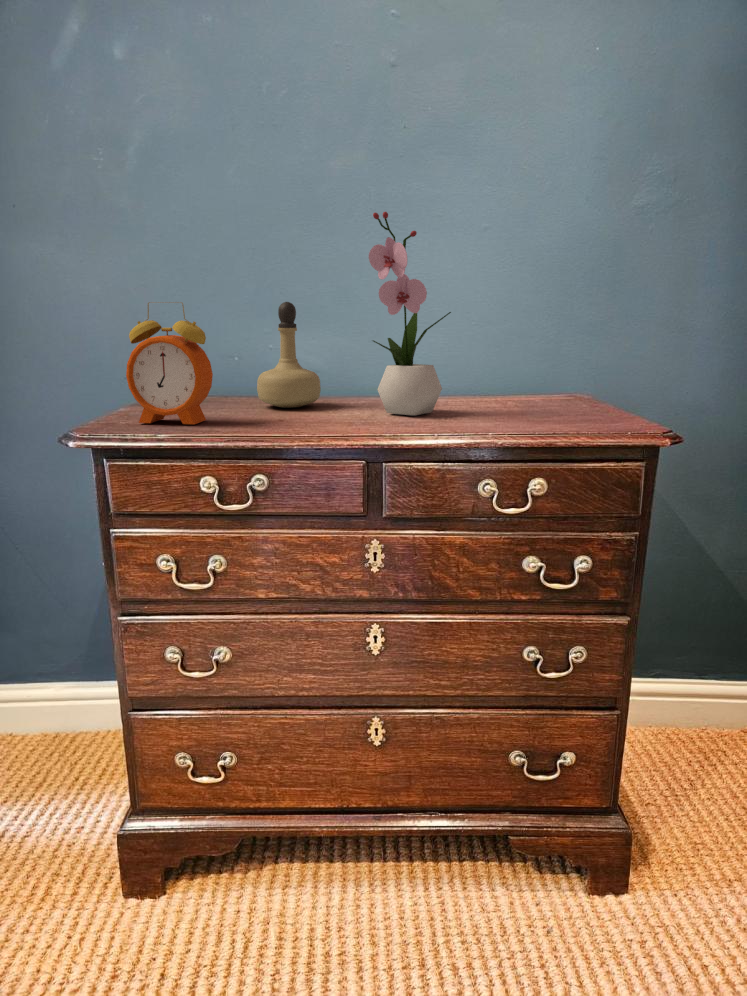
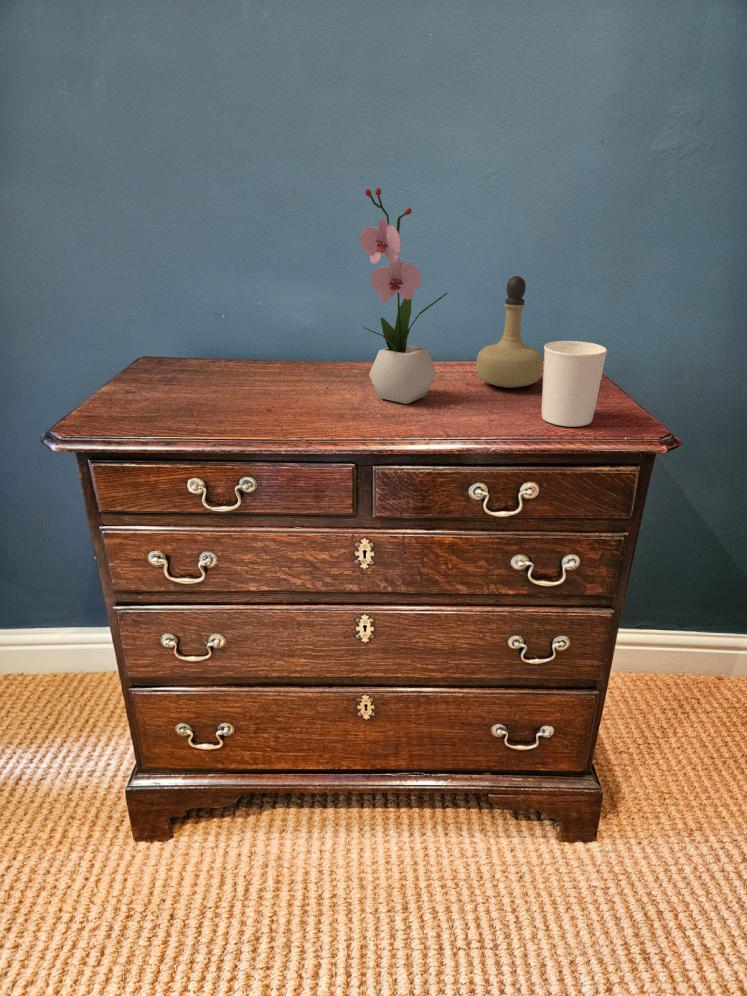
perfume bottle: present [257,302,321,408] -> present [476,276,543,388]
alarm clock: present [126,303,213,424] -> none [109,291,198,420]
candle holder: none [546,350,607,426] -> present [542,341,607,427]

